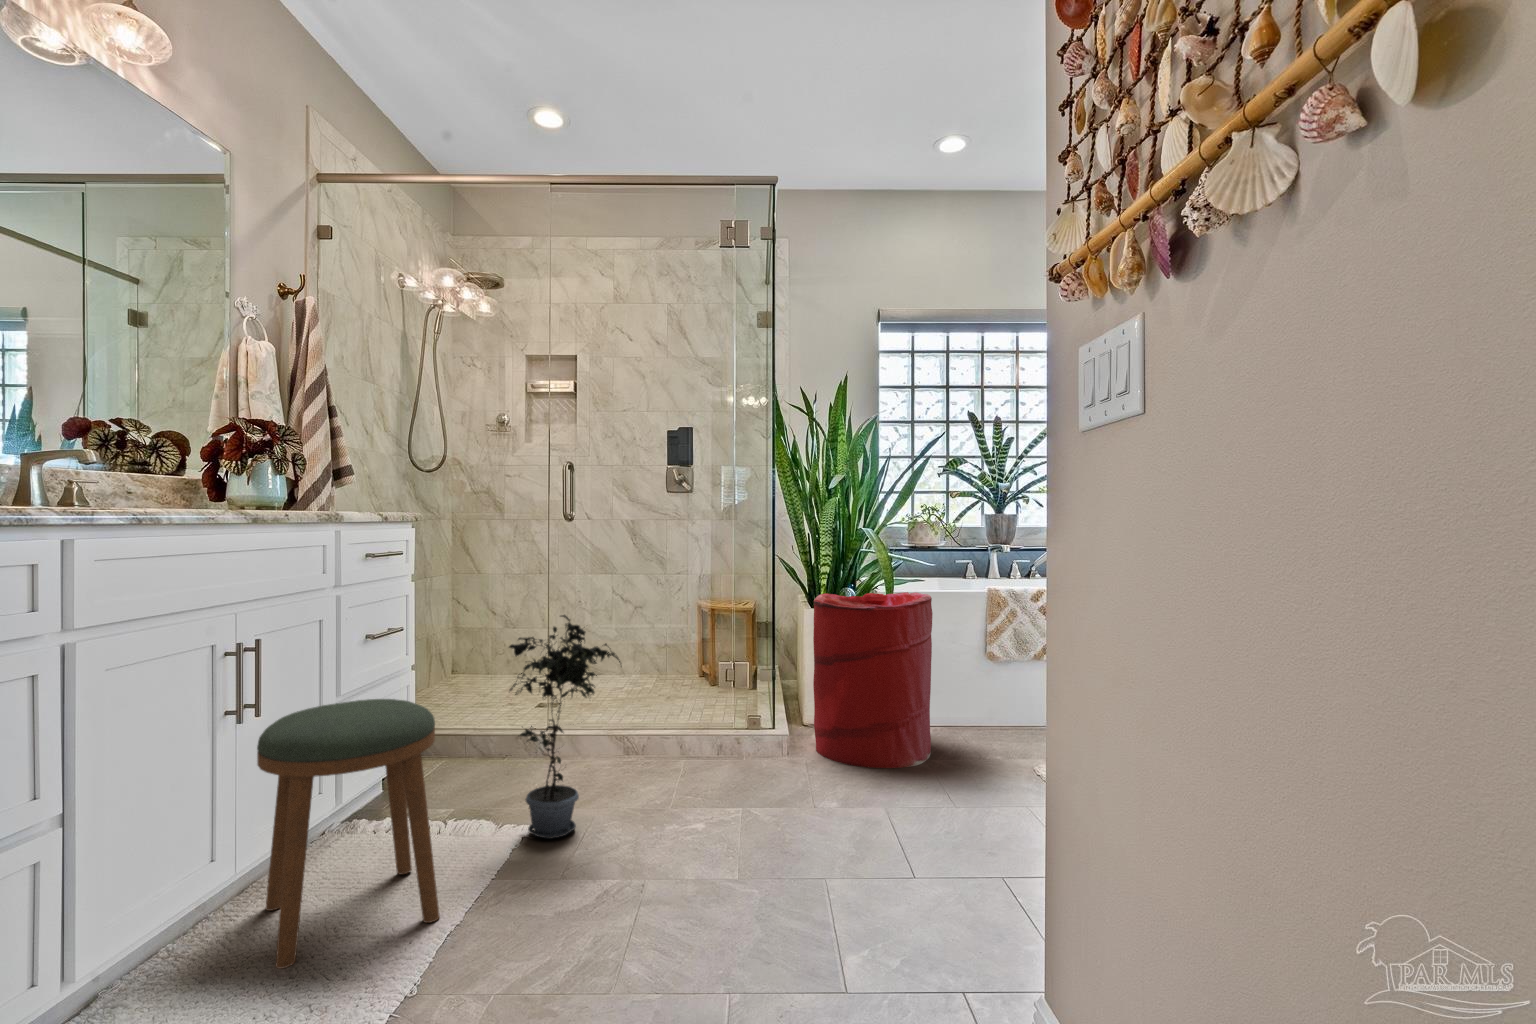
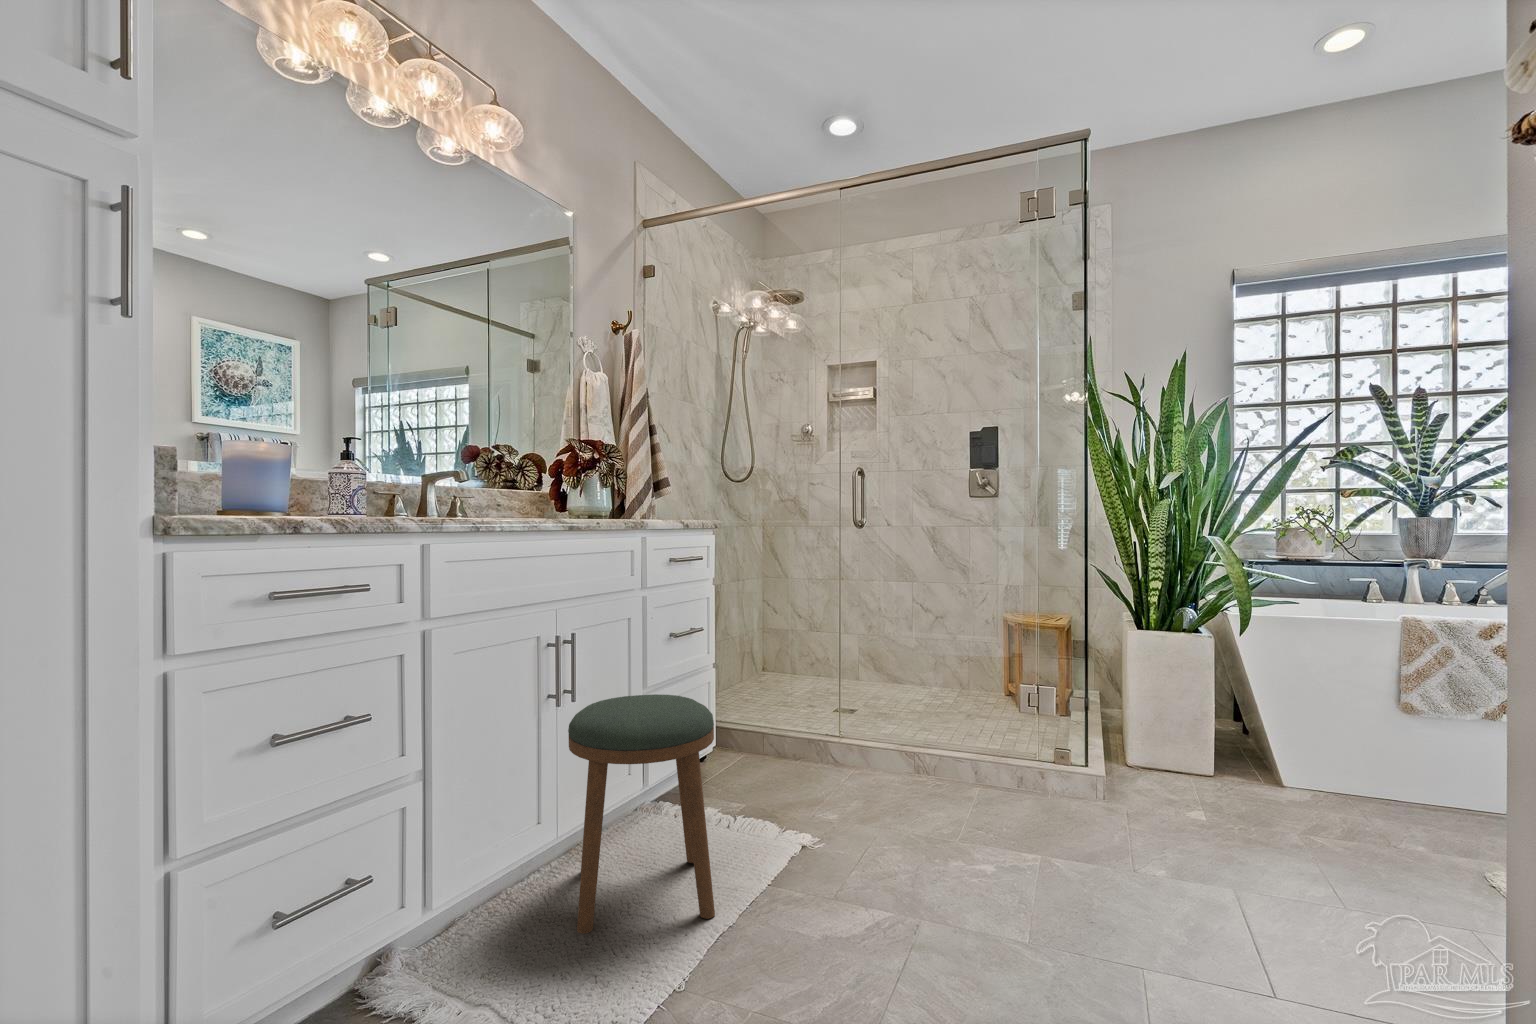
laundry hamper: present [813,592,933,768] -> none [1139,614,1308,840]
potted plant: present [509,615,622,839] -> none [788,624,899,853]

